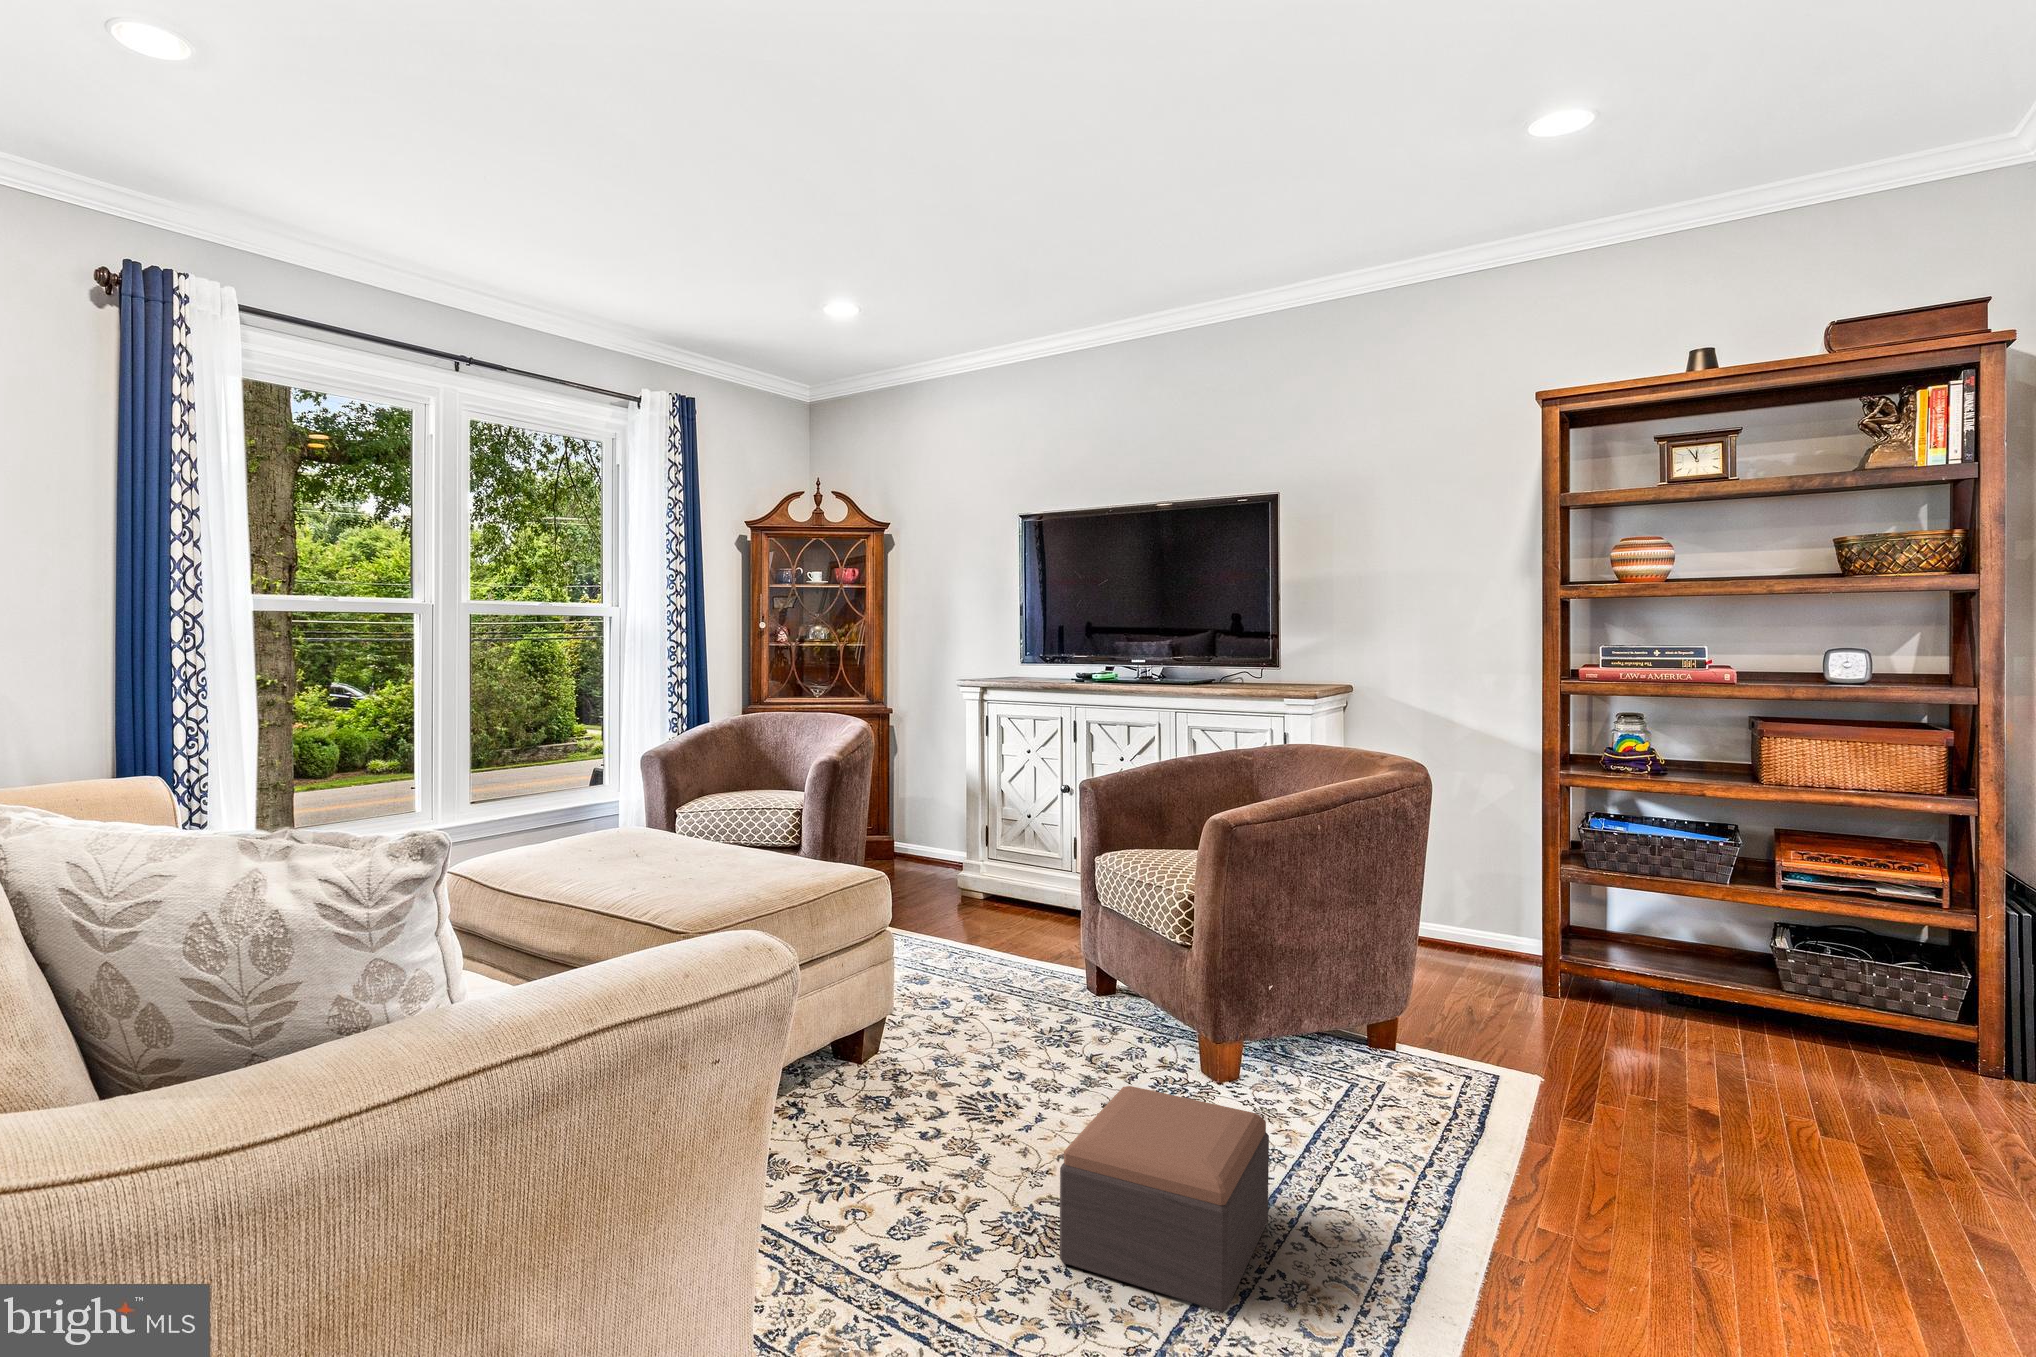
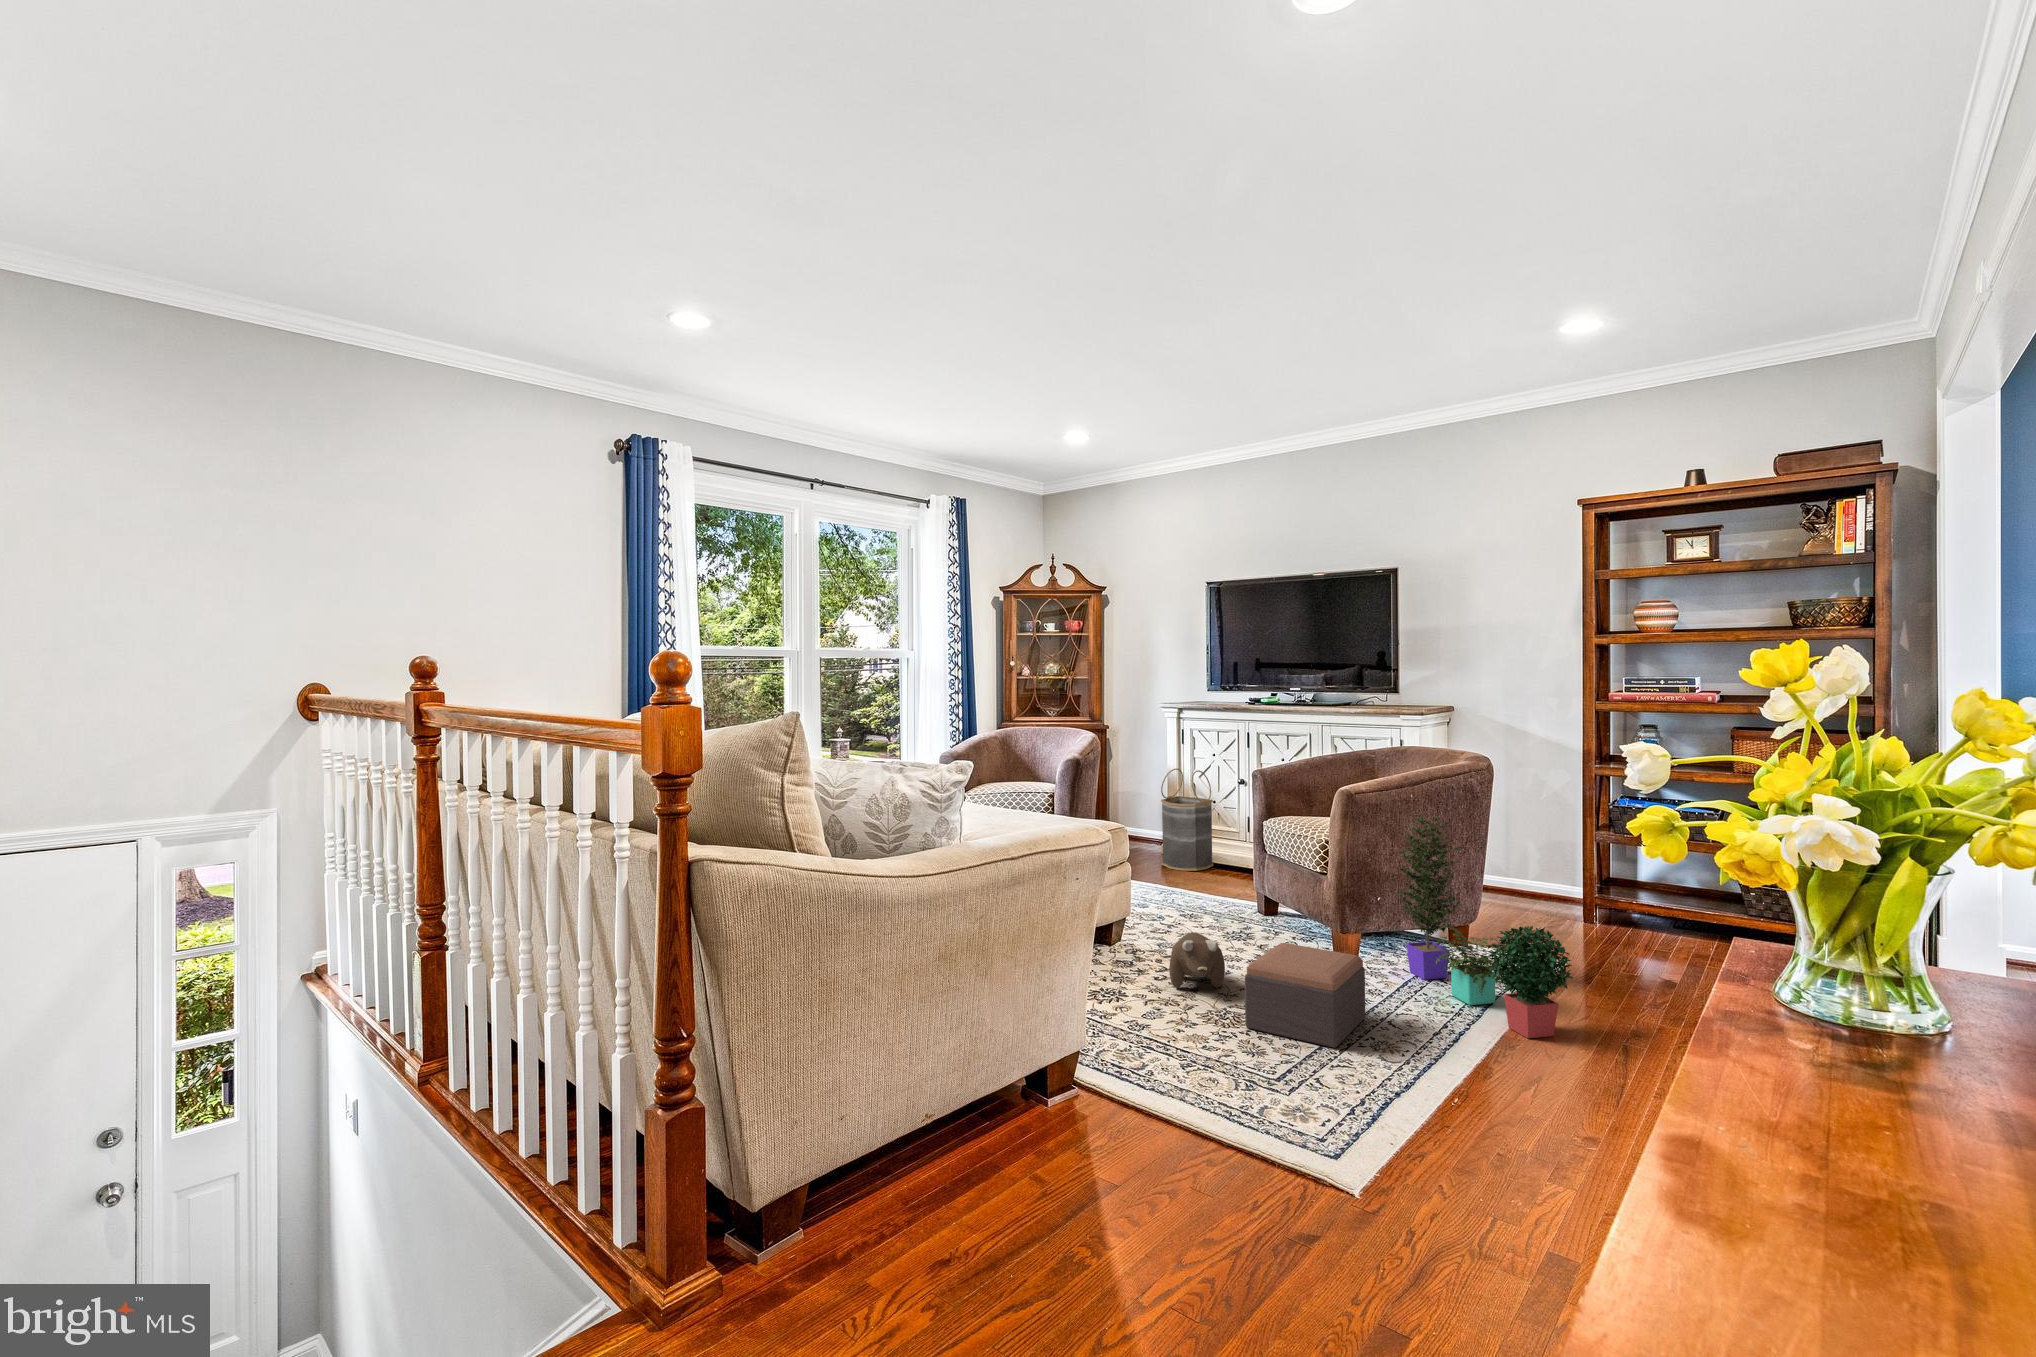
basket: none [959,772,1030,917] -> present [1161,768,1213,871]
potted plant: none [1303,849,1624,1259] -> present [1398,813,1573,1038]
plush toy: none [935,1059,1030,1161] -> present [1169,932,1225,988]

